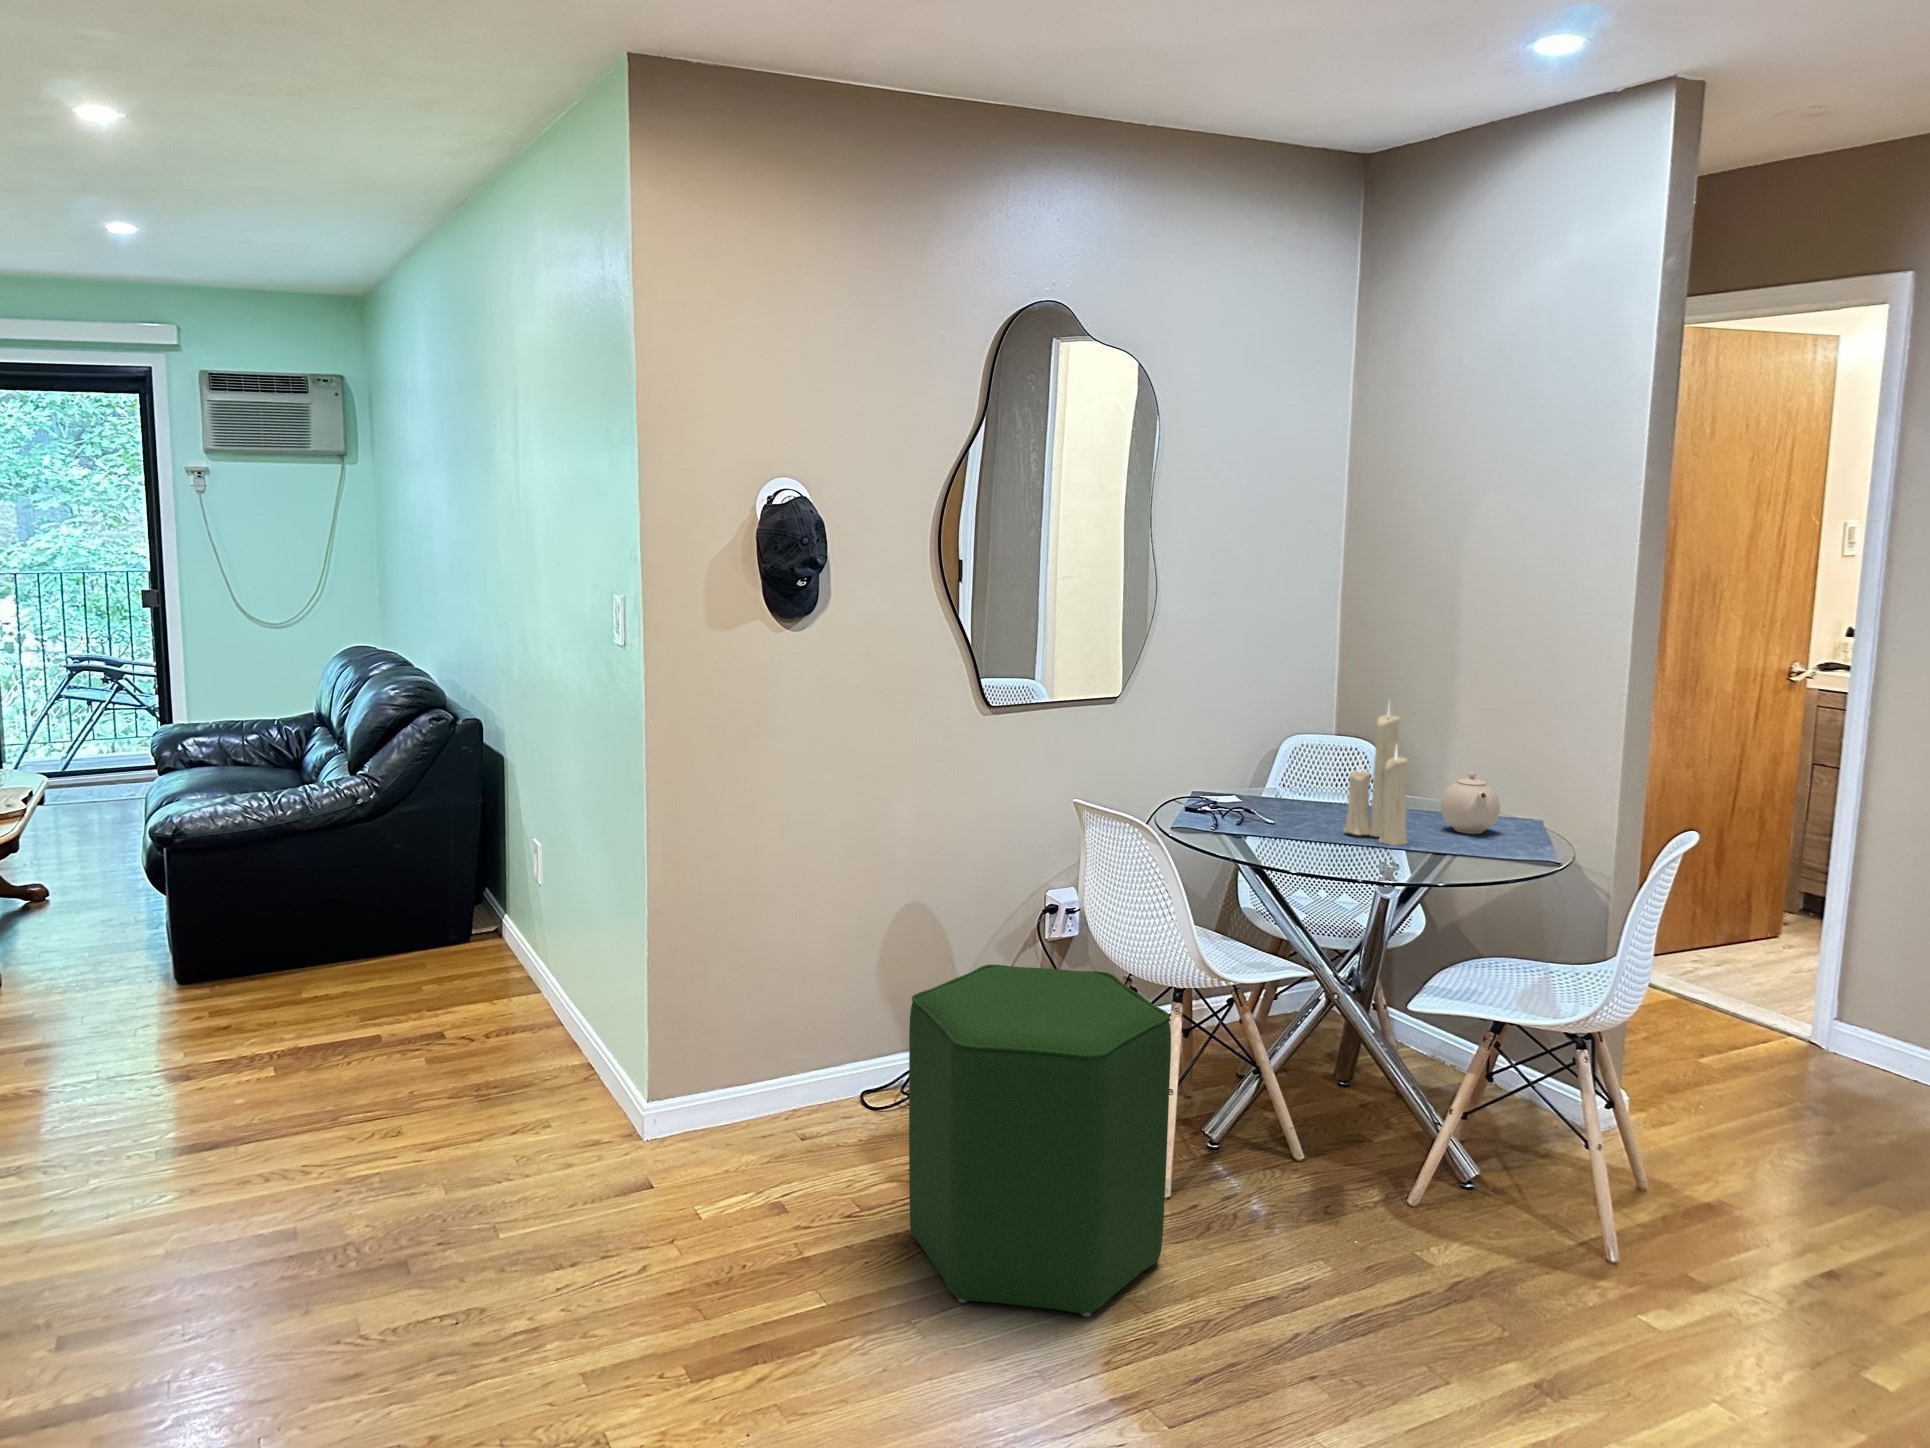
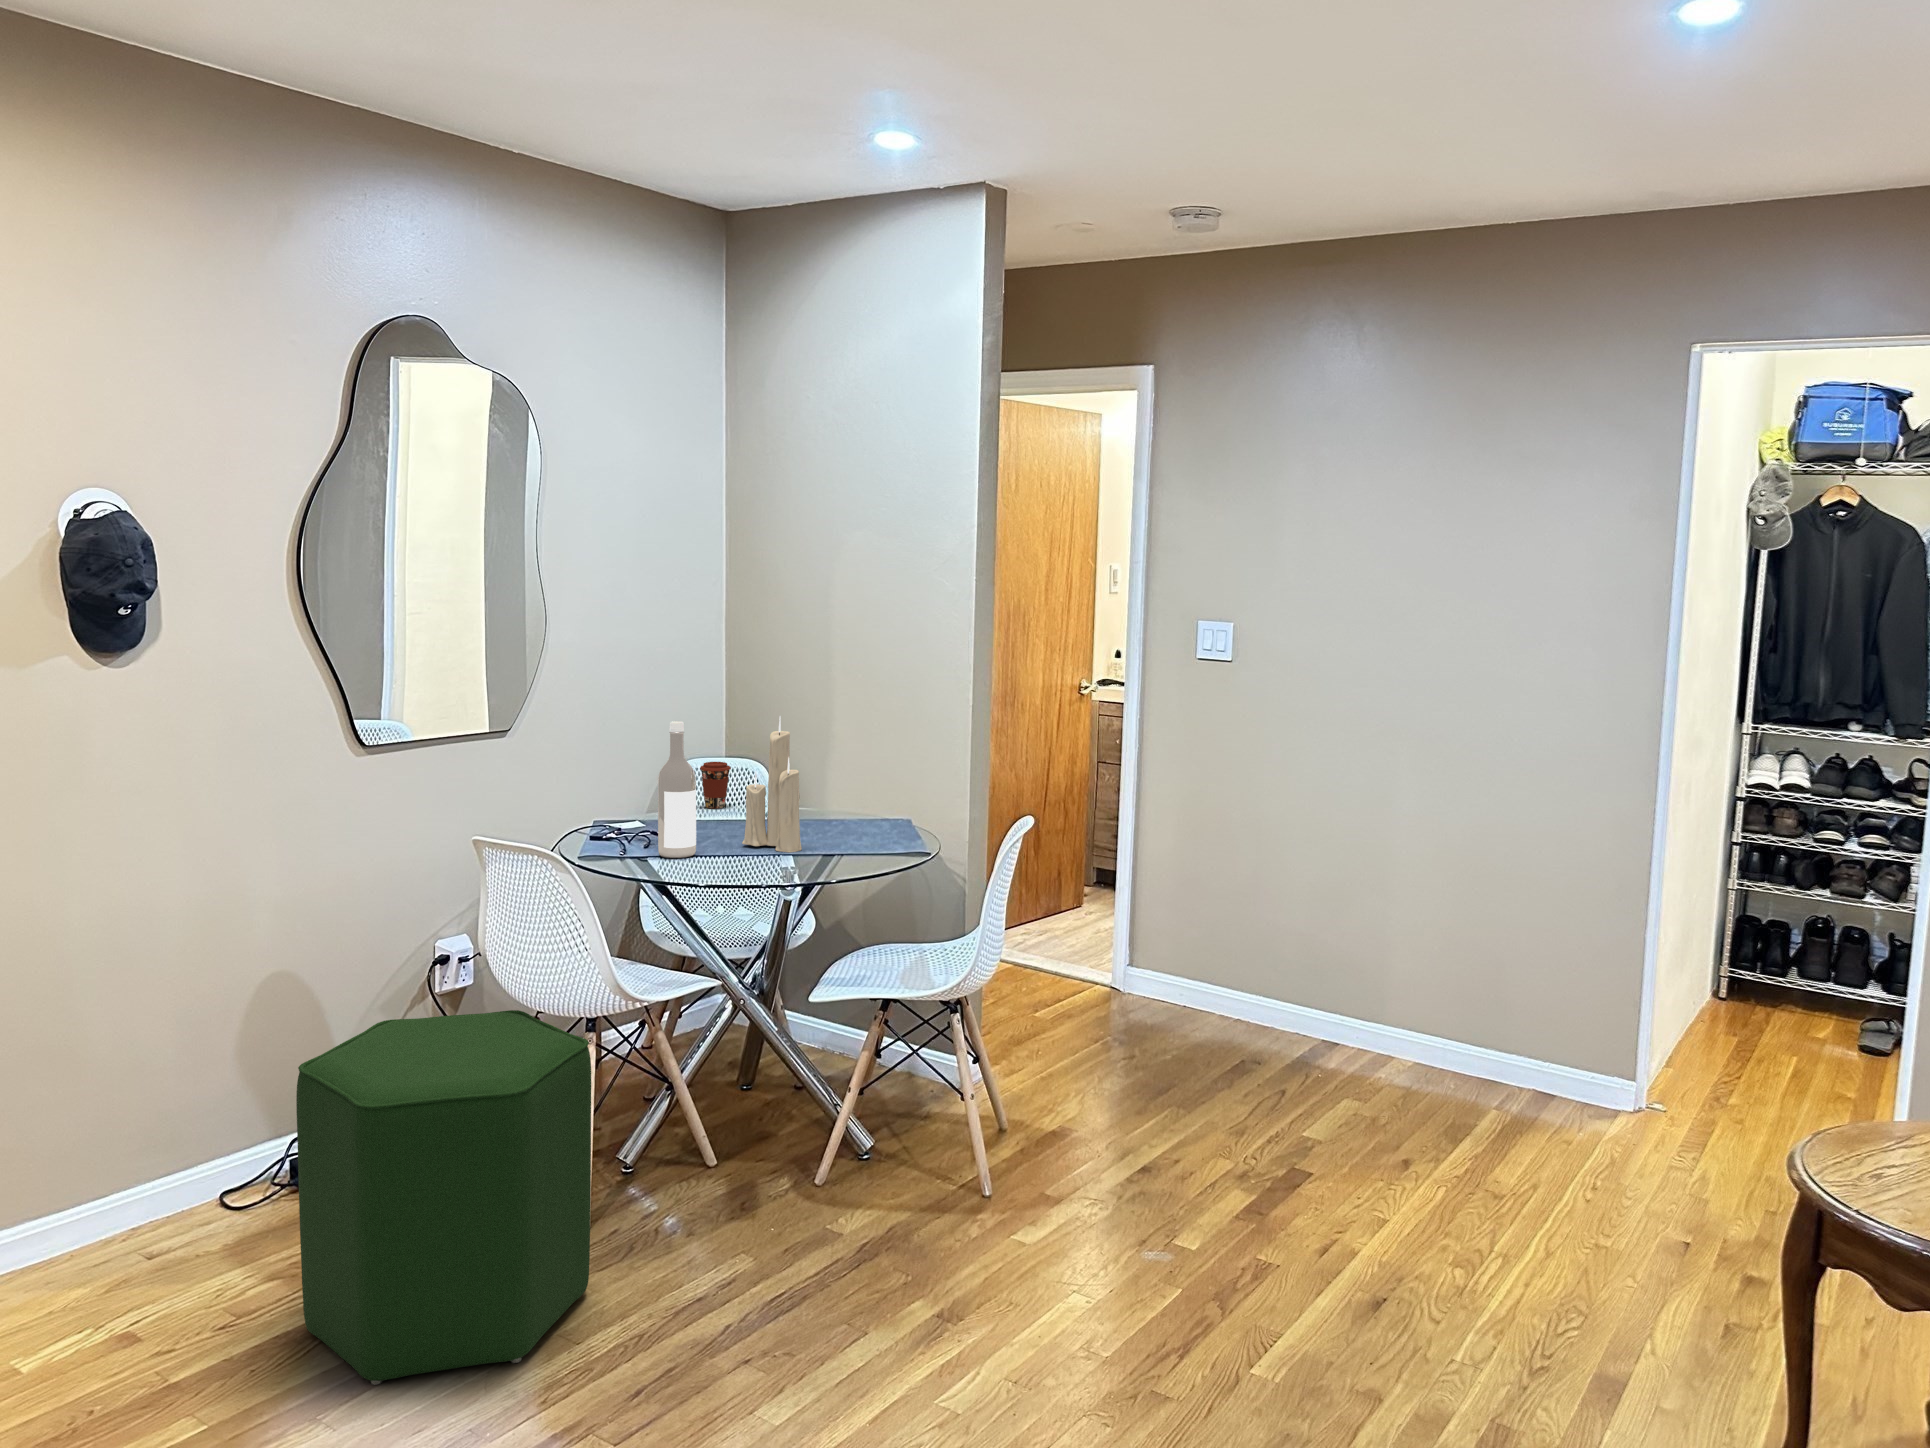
wine bottle: none [1254,700,1295,840] -> present [658,721,697,858]
coffee cup: none [1307,743,1339,791] -> present [700,762,731,809]
teapot: present [1441,772,1500,834] -> none [828,779,879,836]

